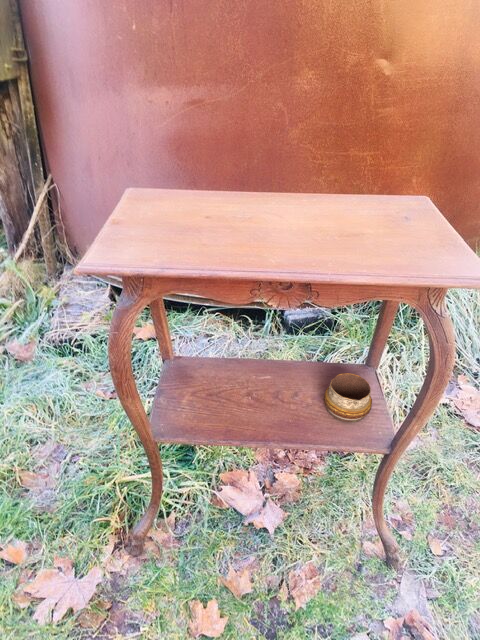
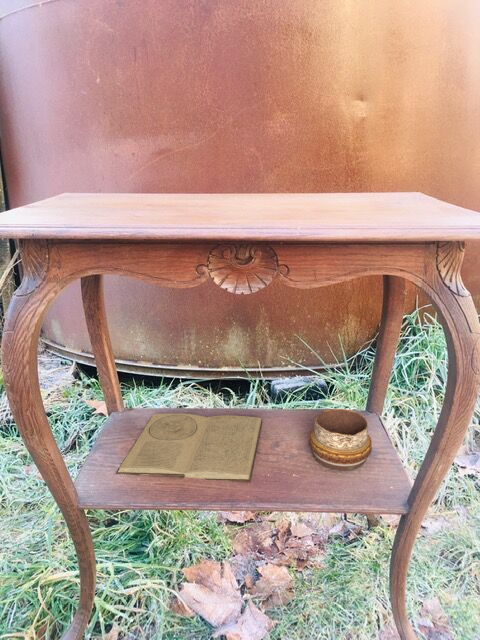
book: none [175,362,285,430] -> present [116,413,262,482]

